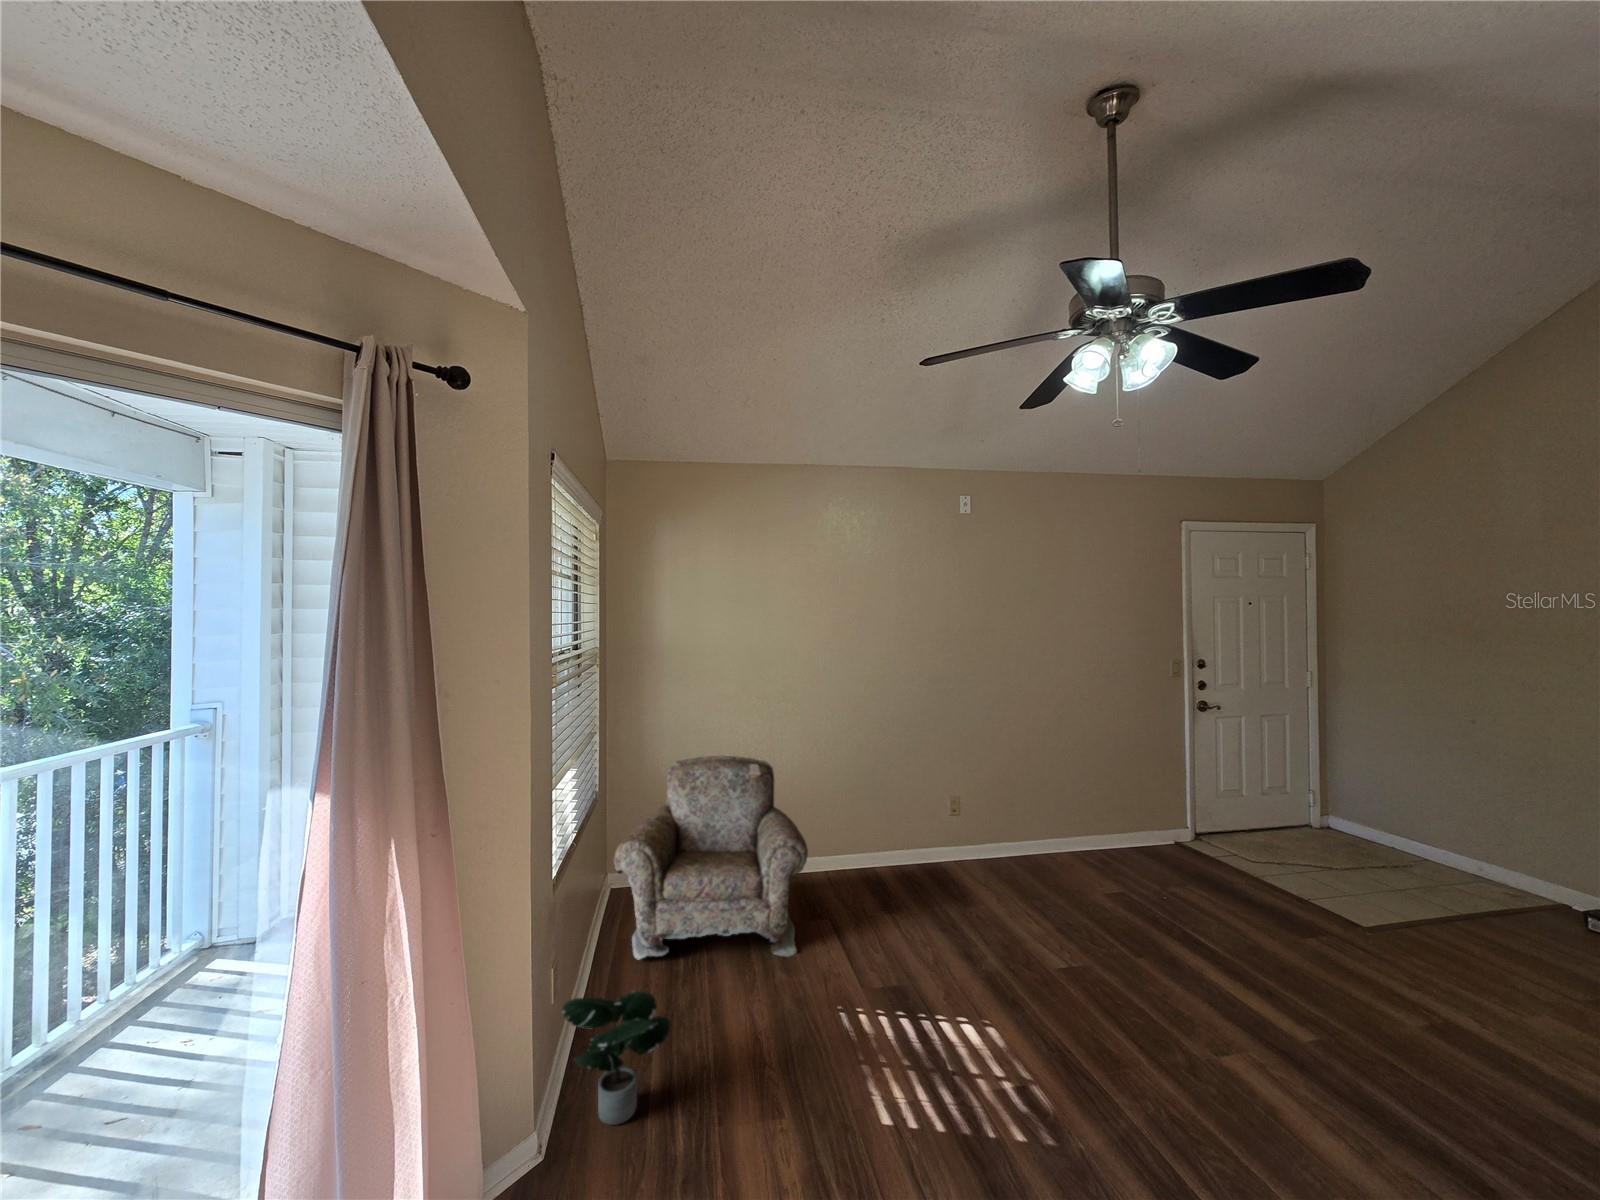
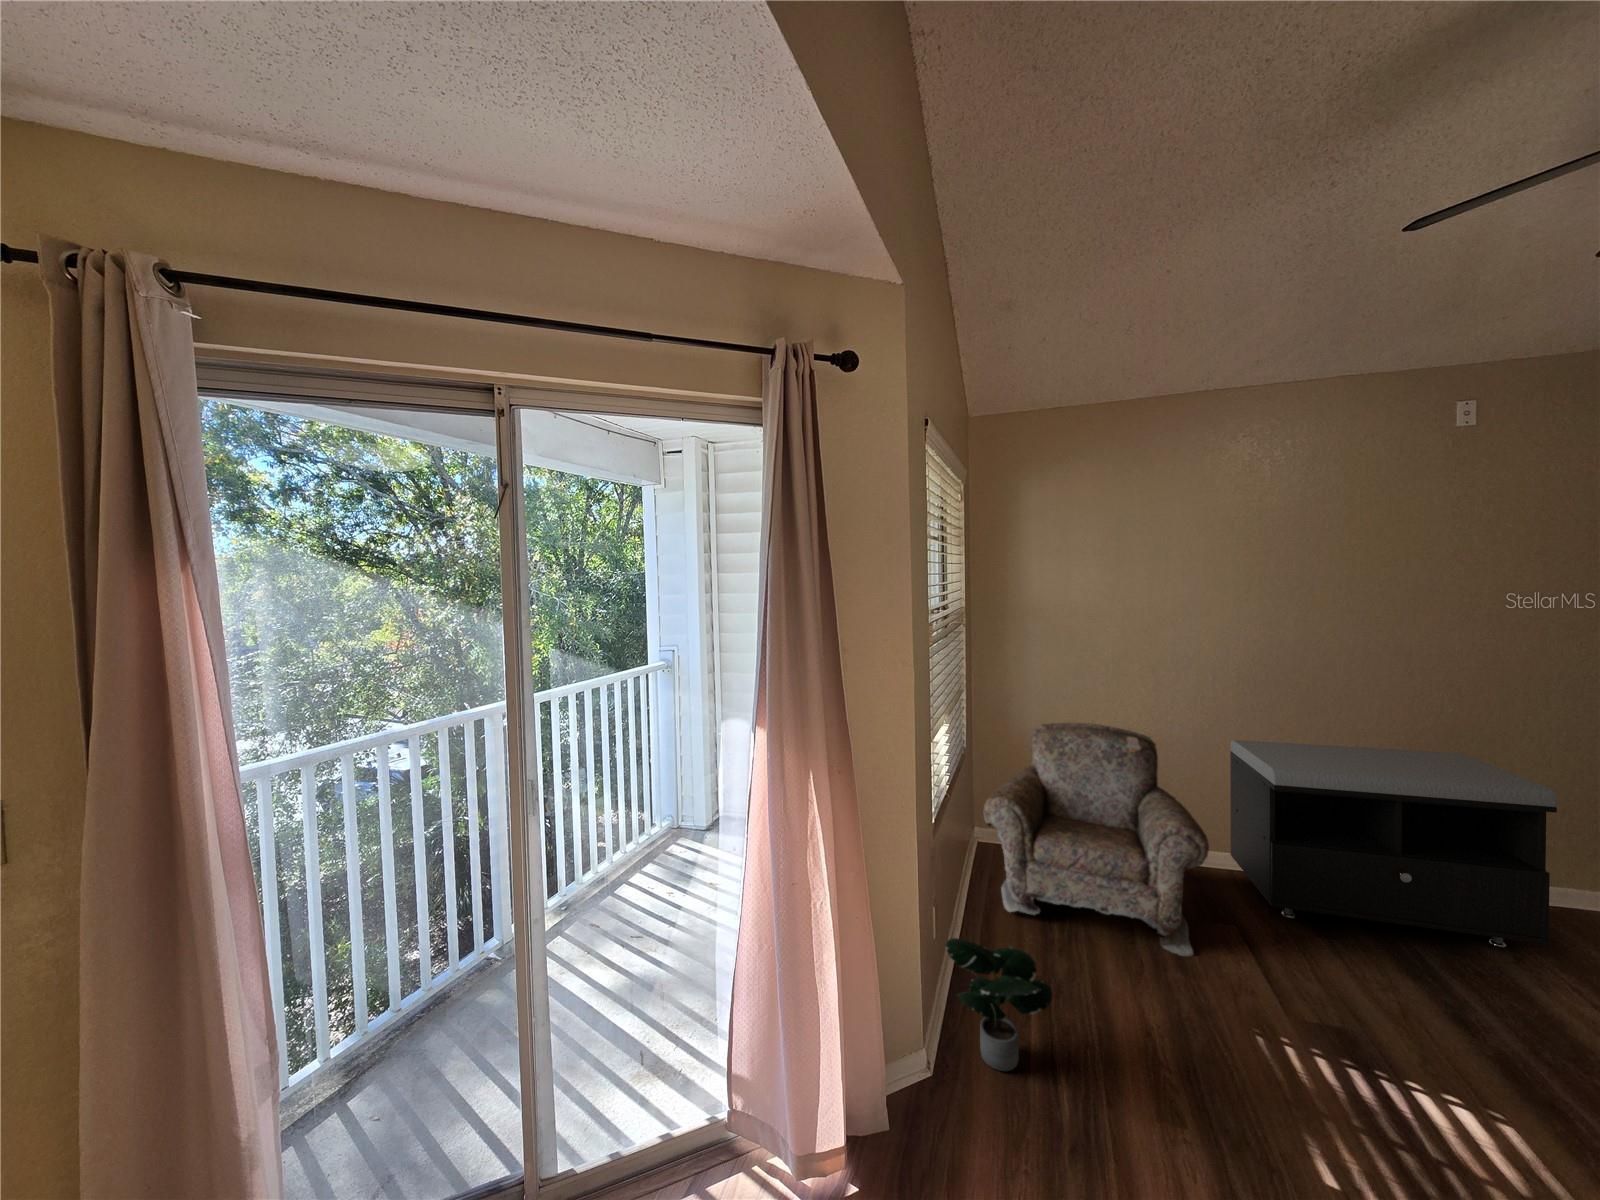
storage bench: none [829,750,1009,902] -> present [1230,740,1557,947]

